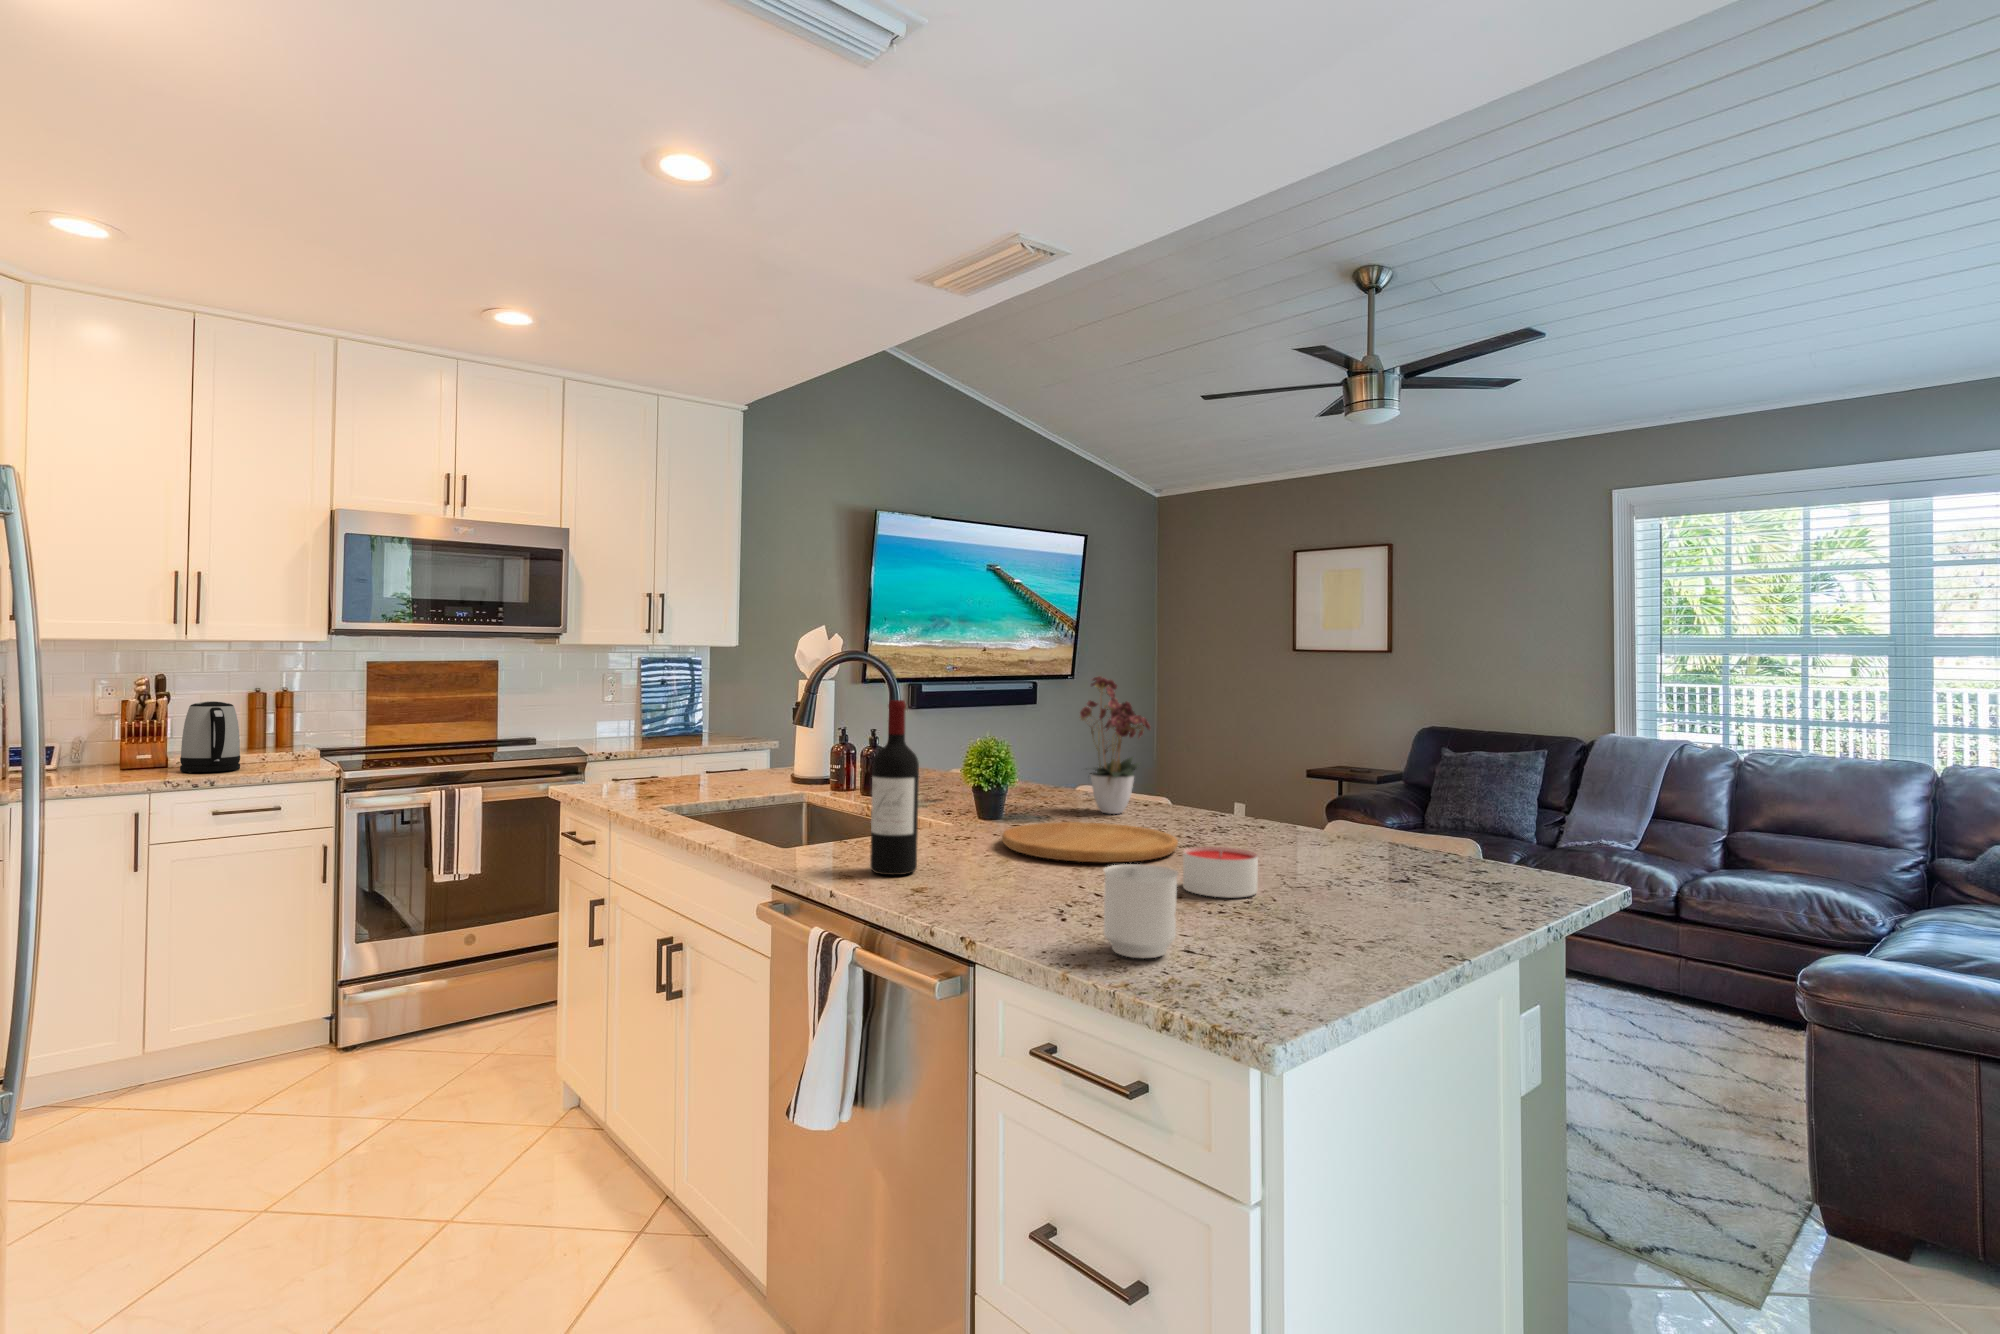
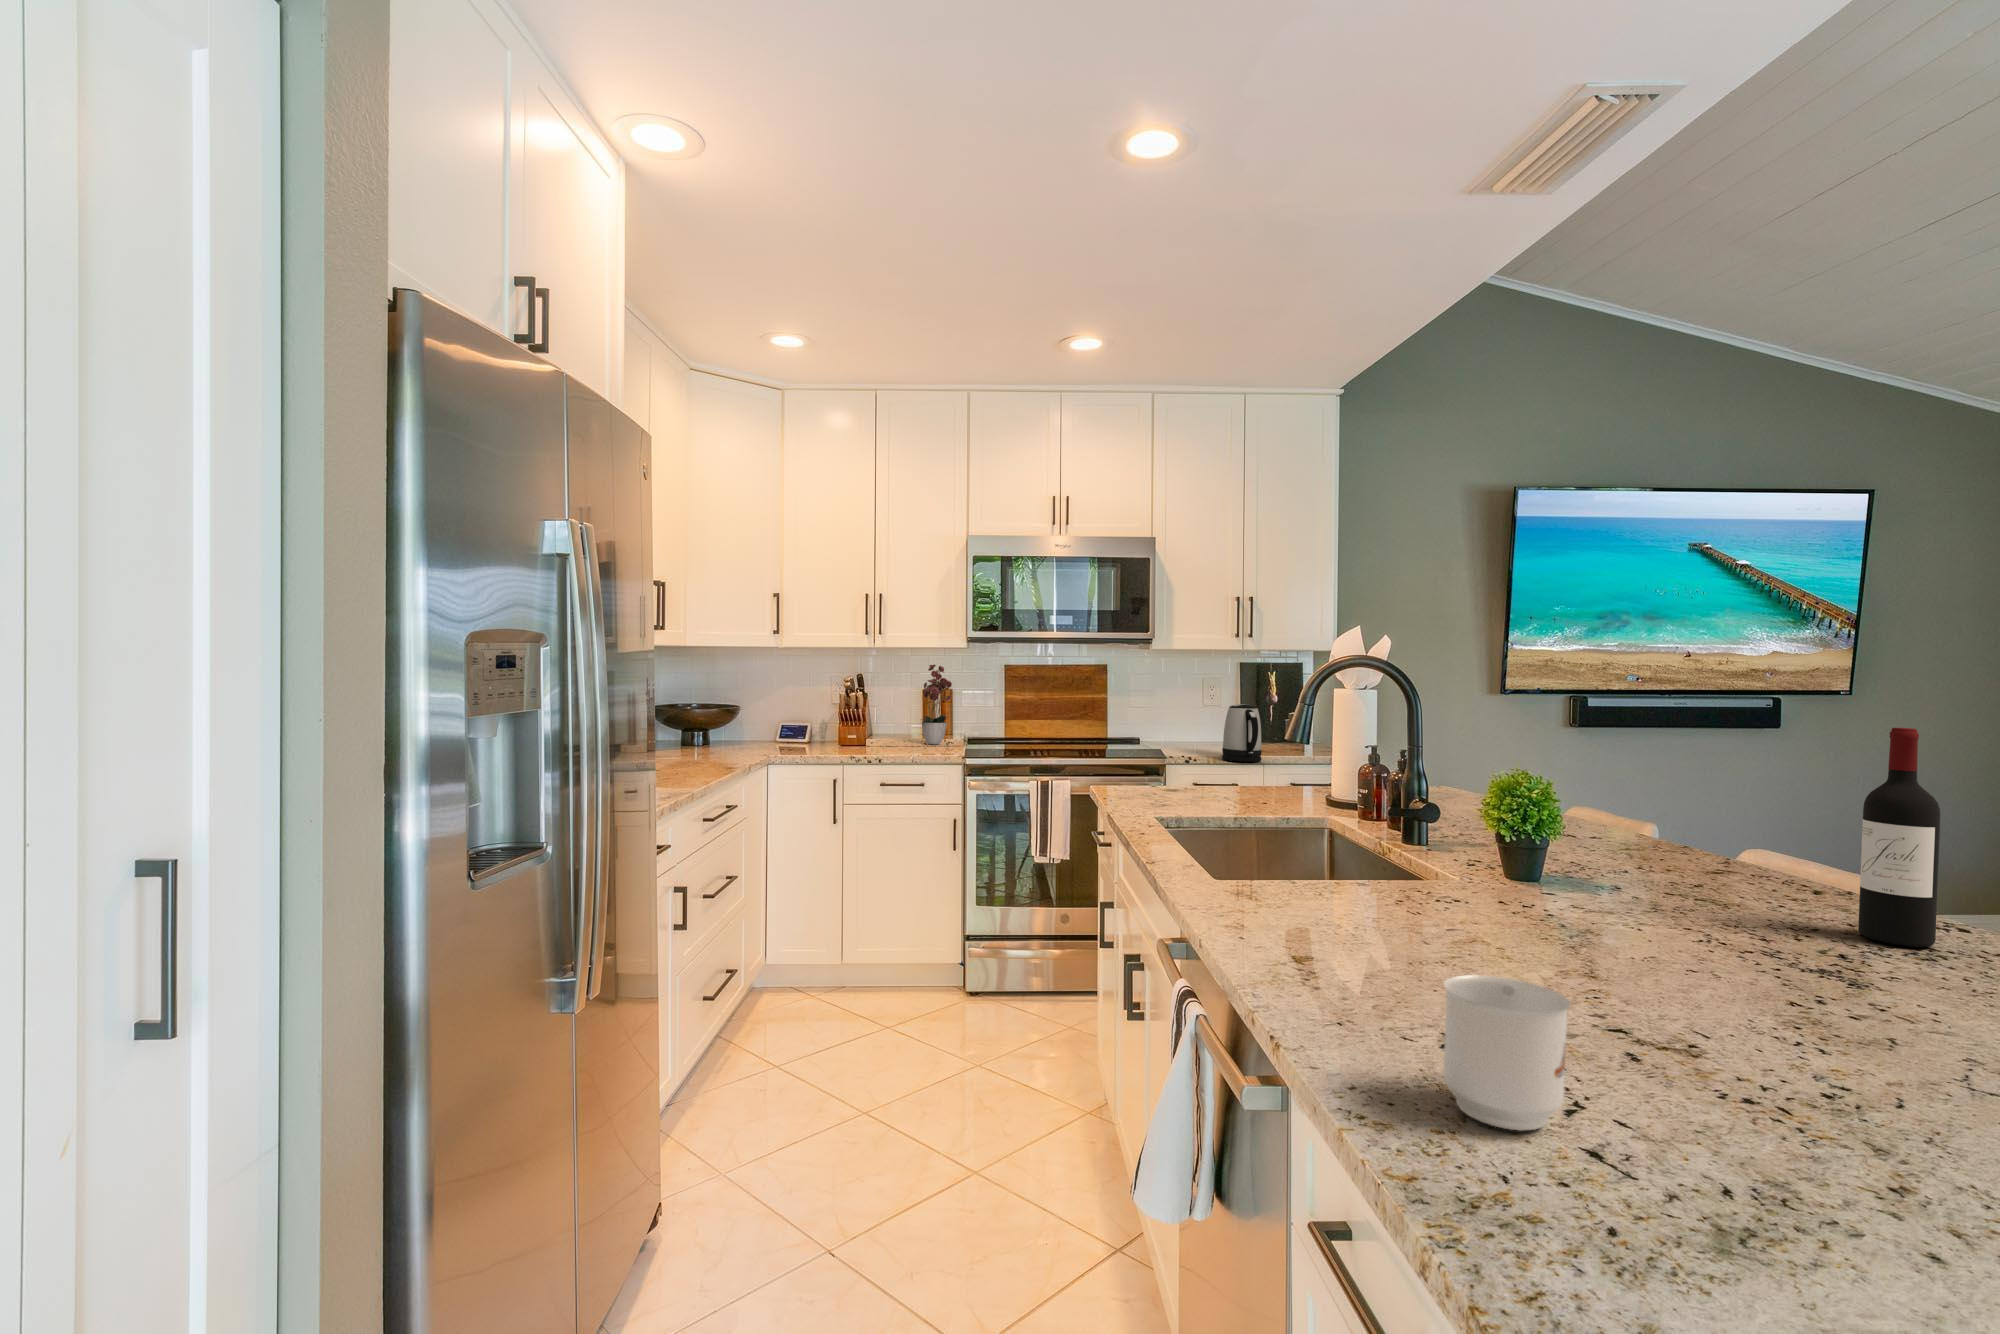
flower arrangement: present [1080,676,1151,814] -> present [922,665,952,744]
wine bottle: present [870,700,919,875] -> present [1858,728,1940,947]
kettle: present [180,701,240,772] -> present [1222,704,1262,762]
cutting board: present [1002,822,1178,862] -> none [1488,893,1785,975]
candle: present [1183,847,1258,898] -> none [1713,970,1866,1071]

